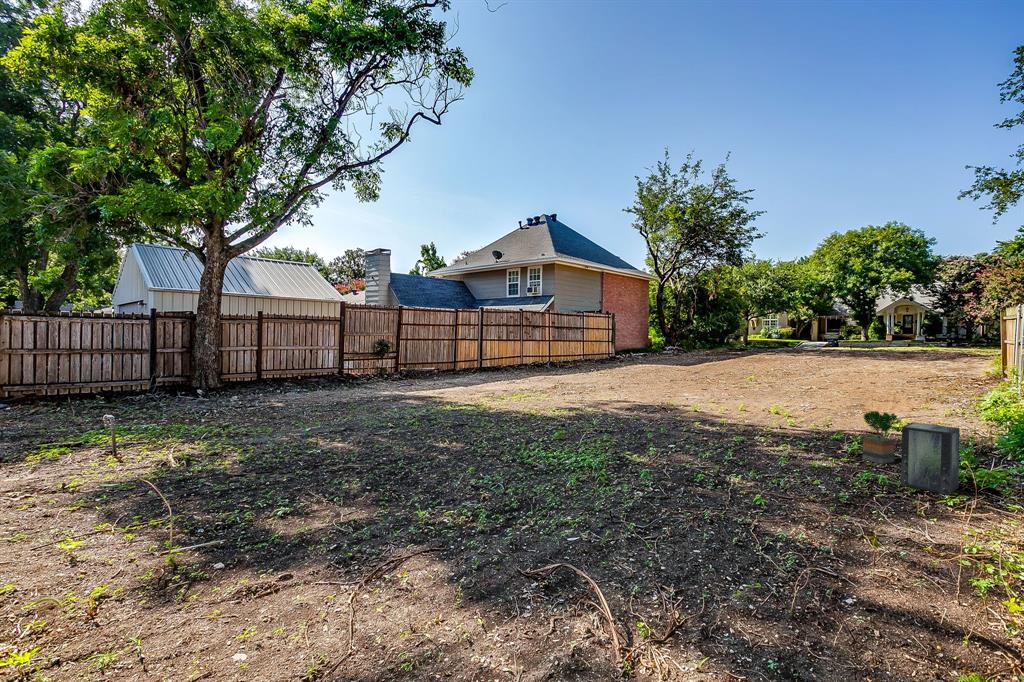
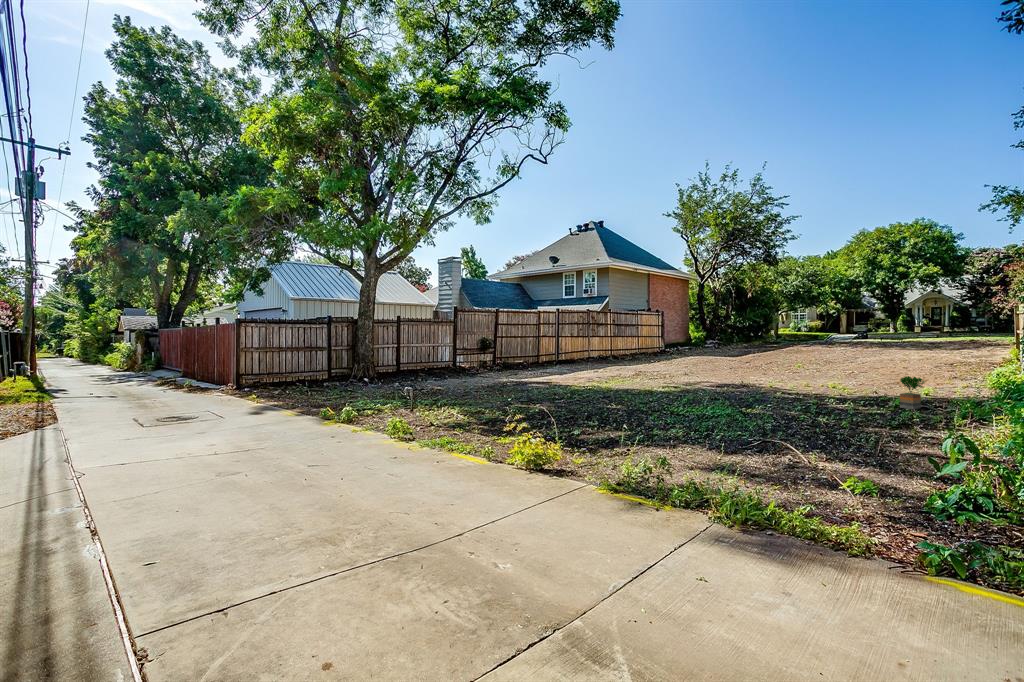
storage box: present [901,422,960,495] -> none [925,380,960,421]

